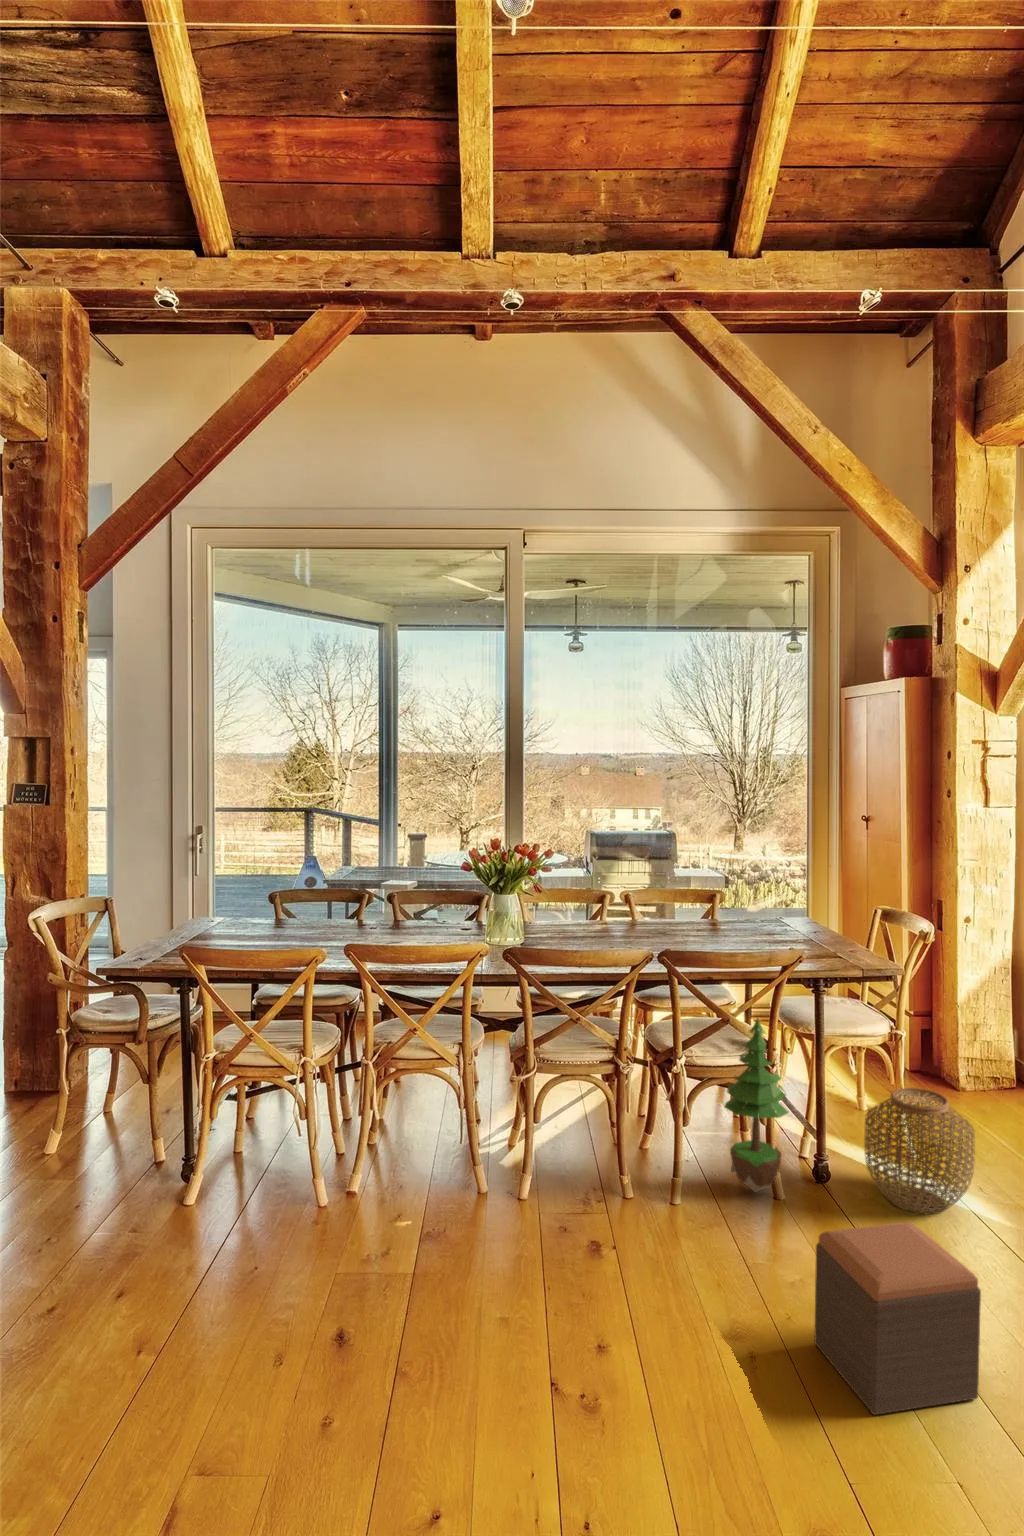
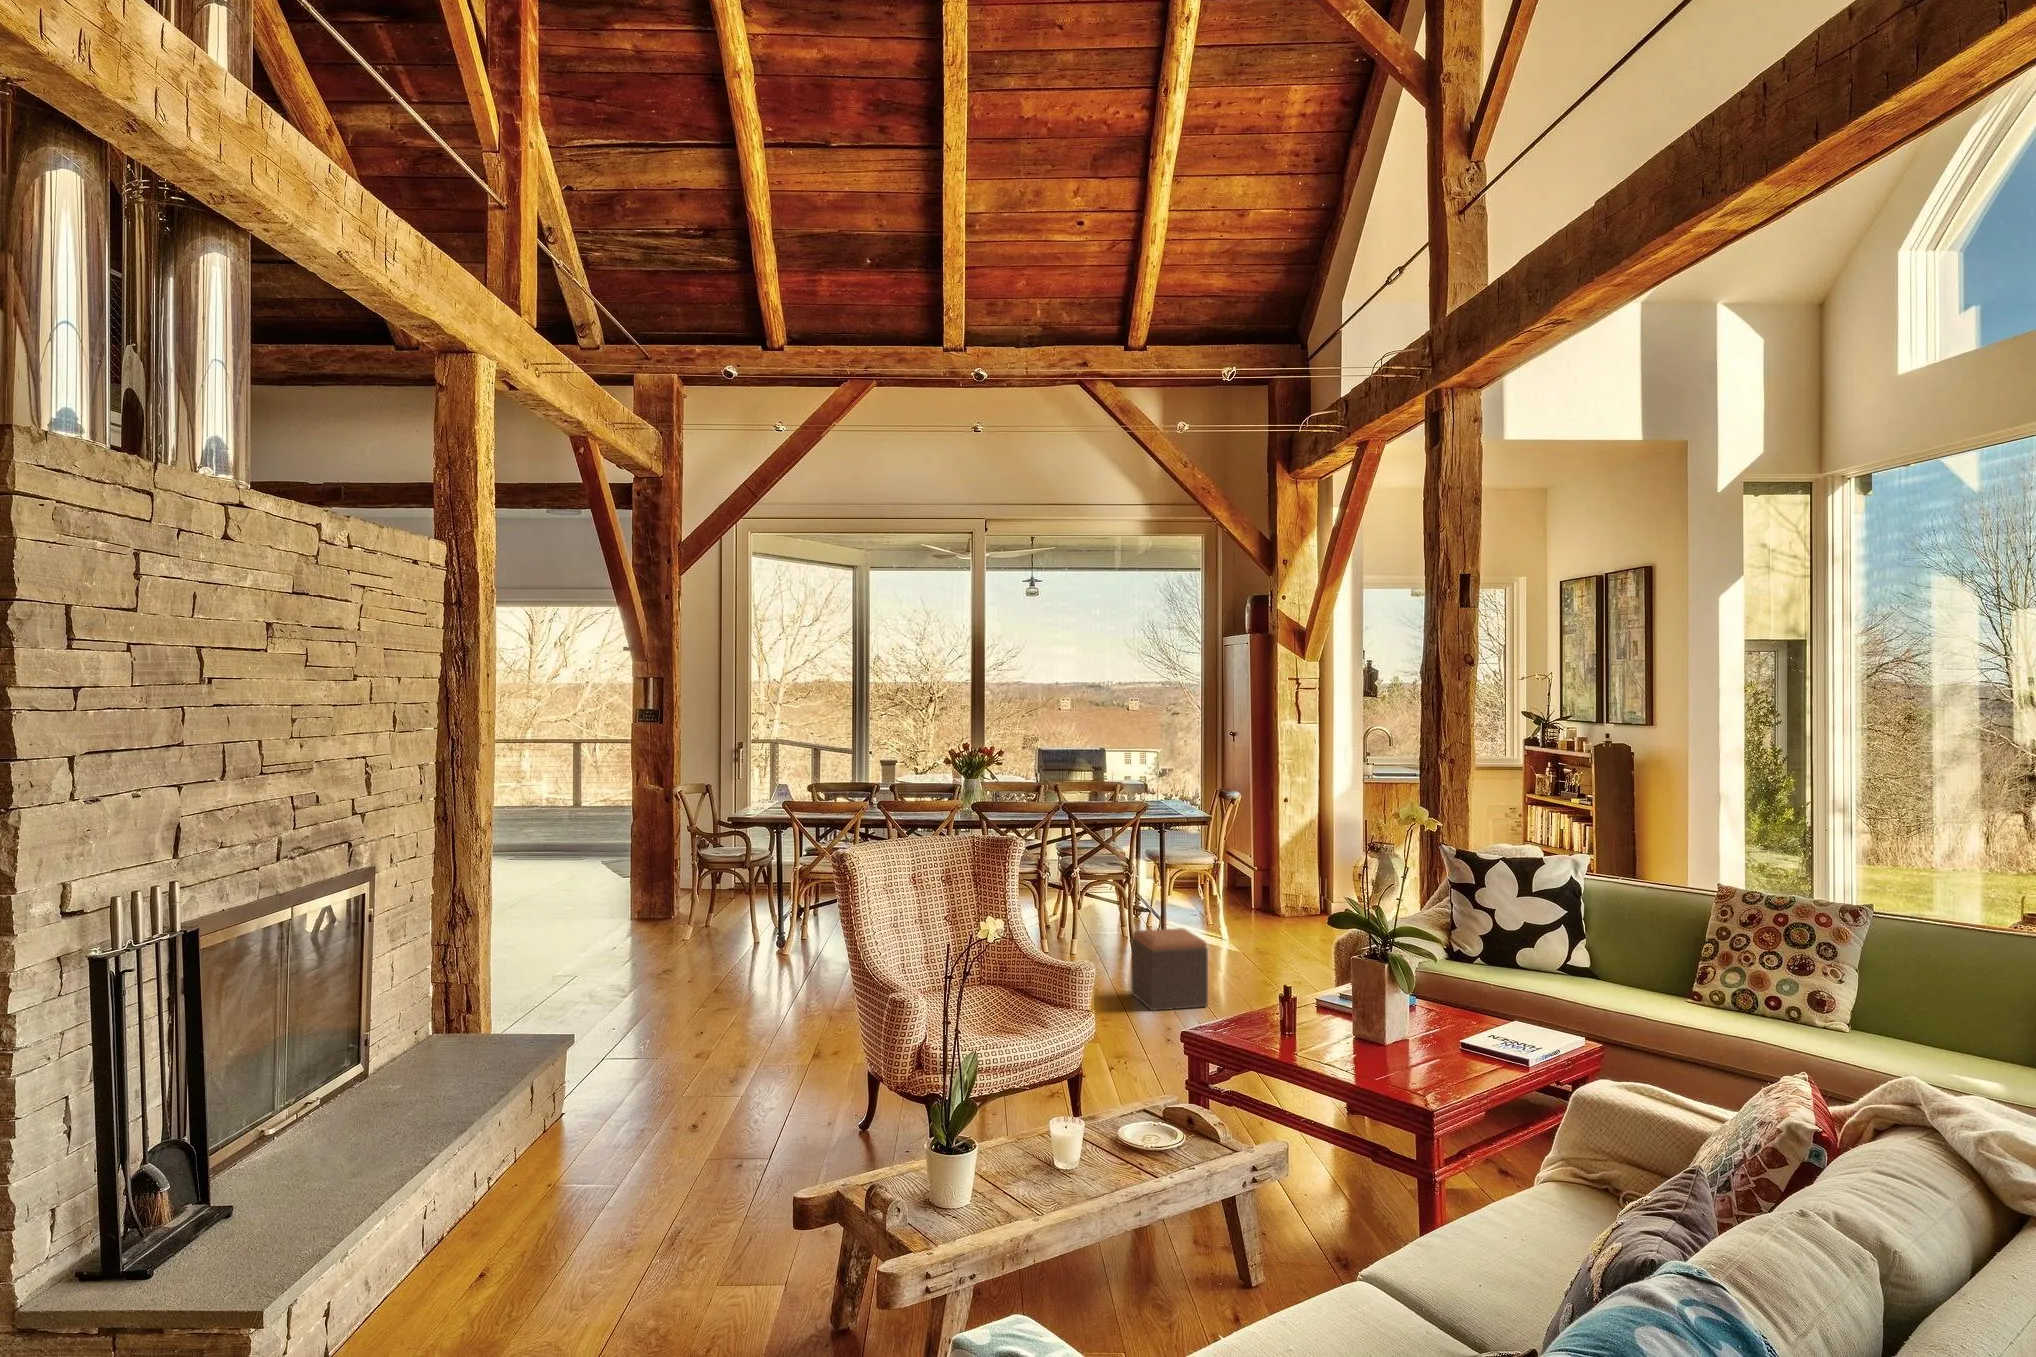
potted tree: present [725,1019,788,1192] -> none [1103,842,1142,953]
woven basket: present [864,1088,975,1213] -> none [1189,887,1253,959]

